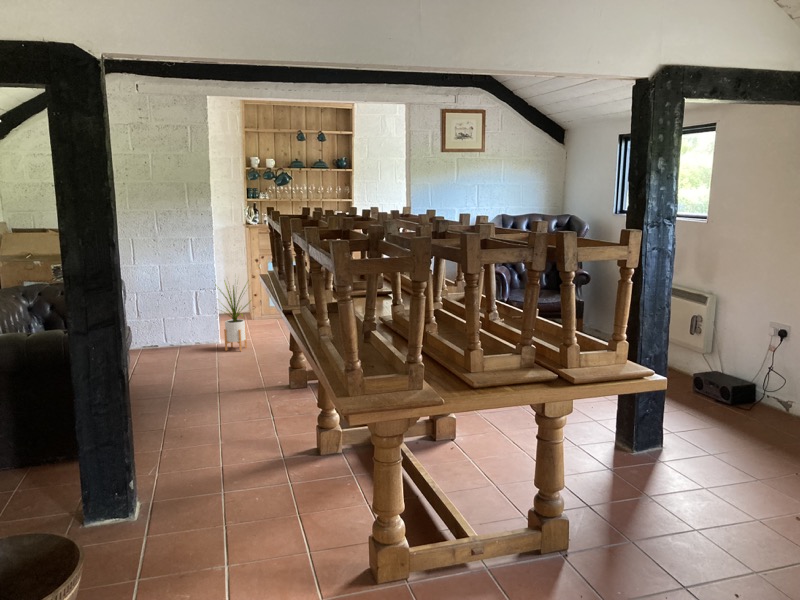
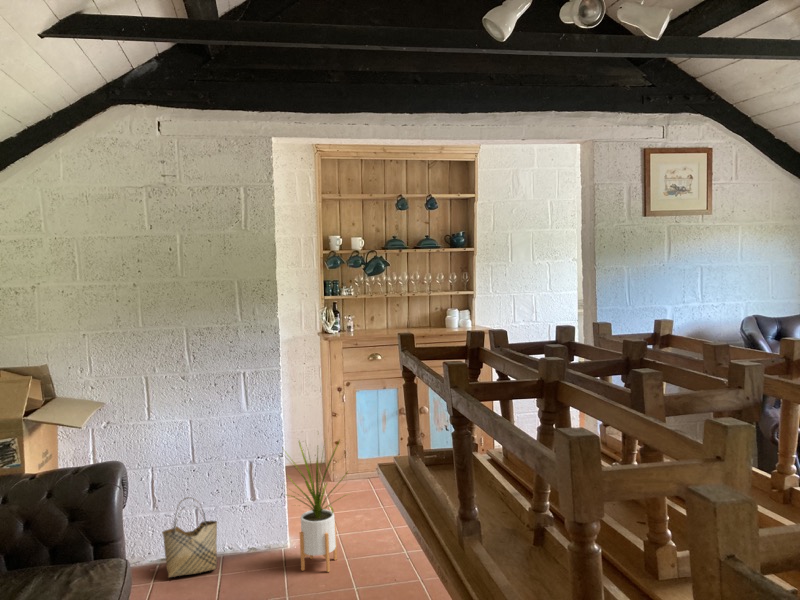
woven basket: none [144,310,177,353] -> present [162,498,217,577]

